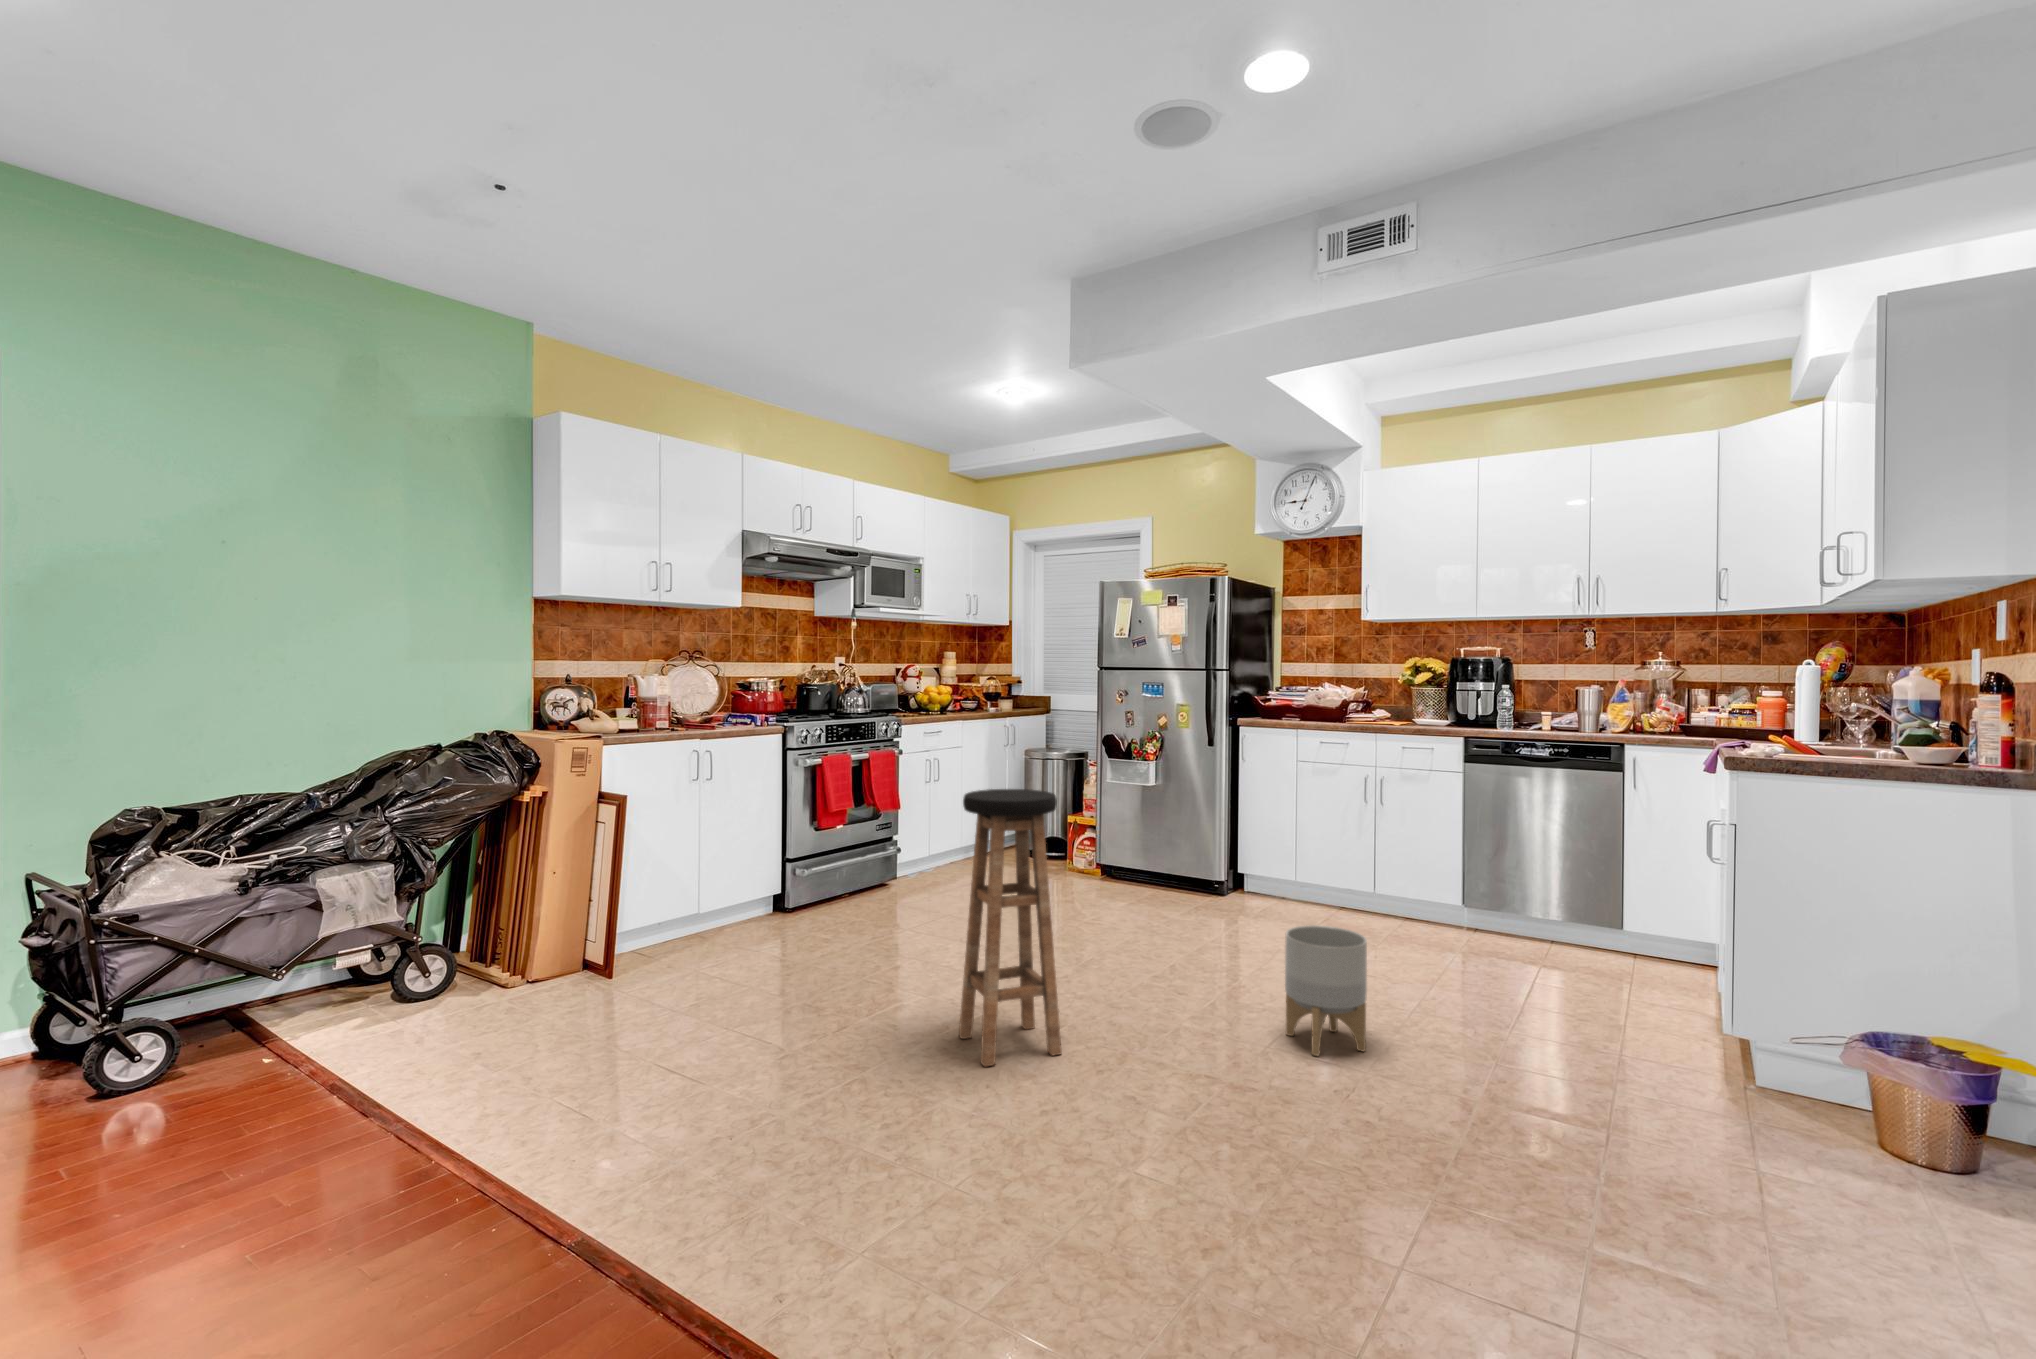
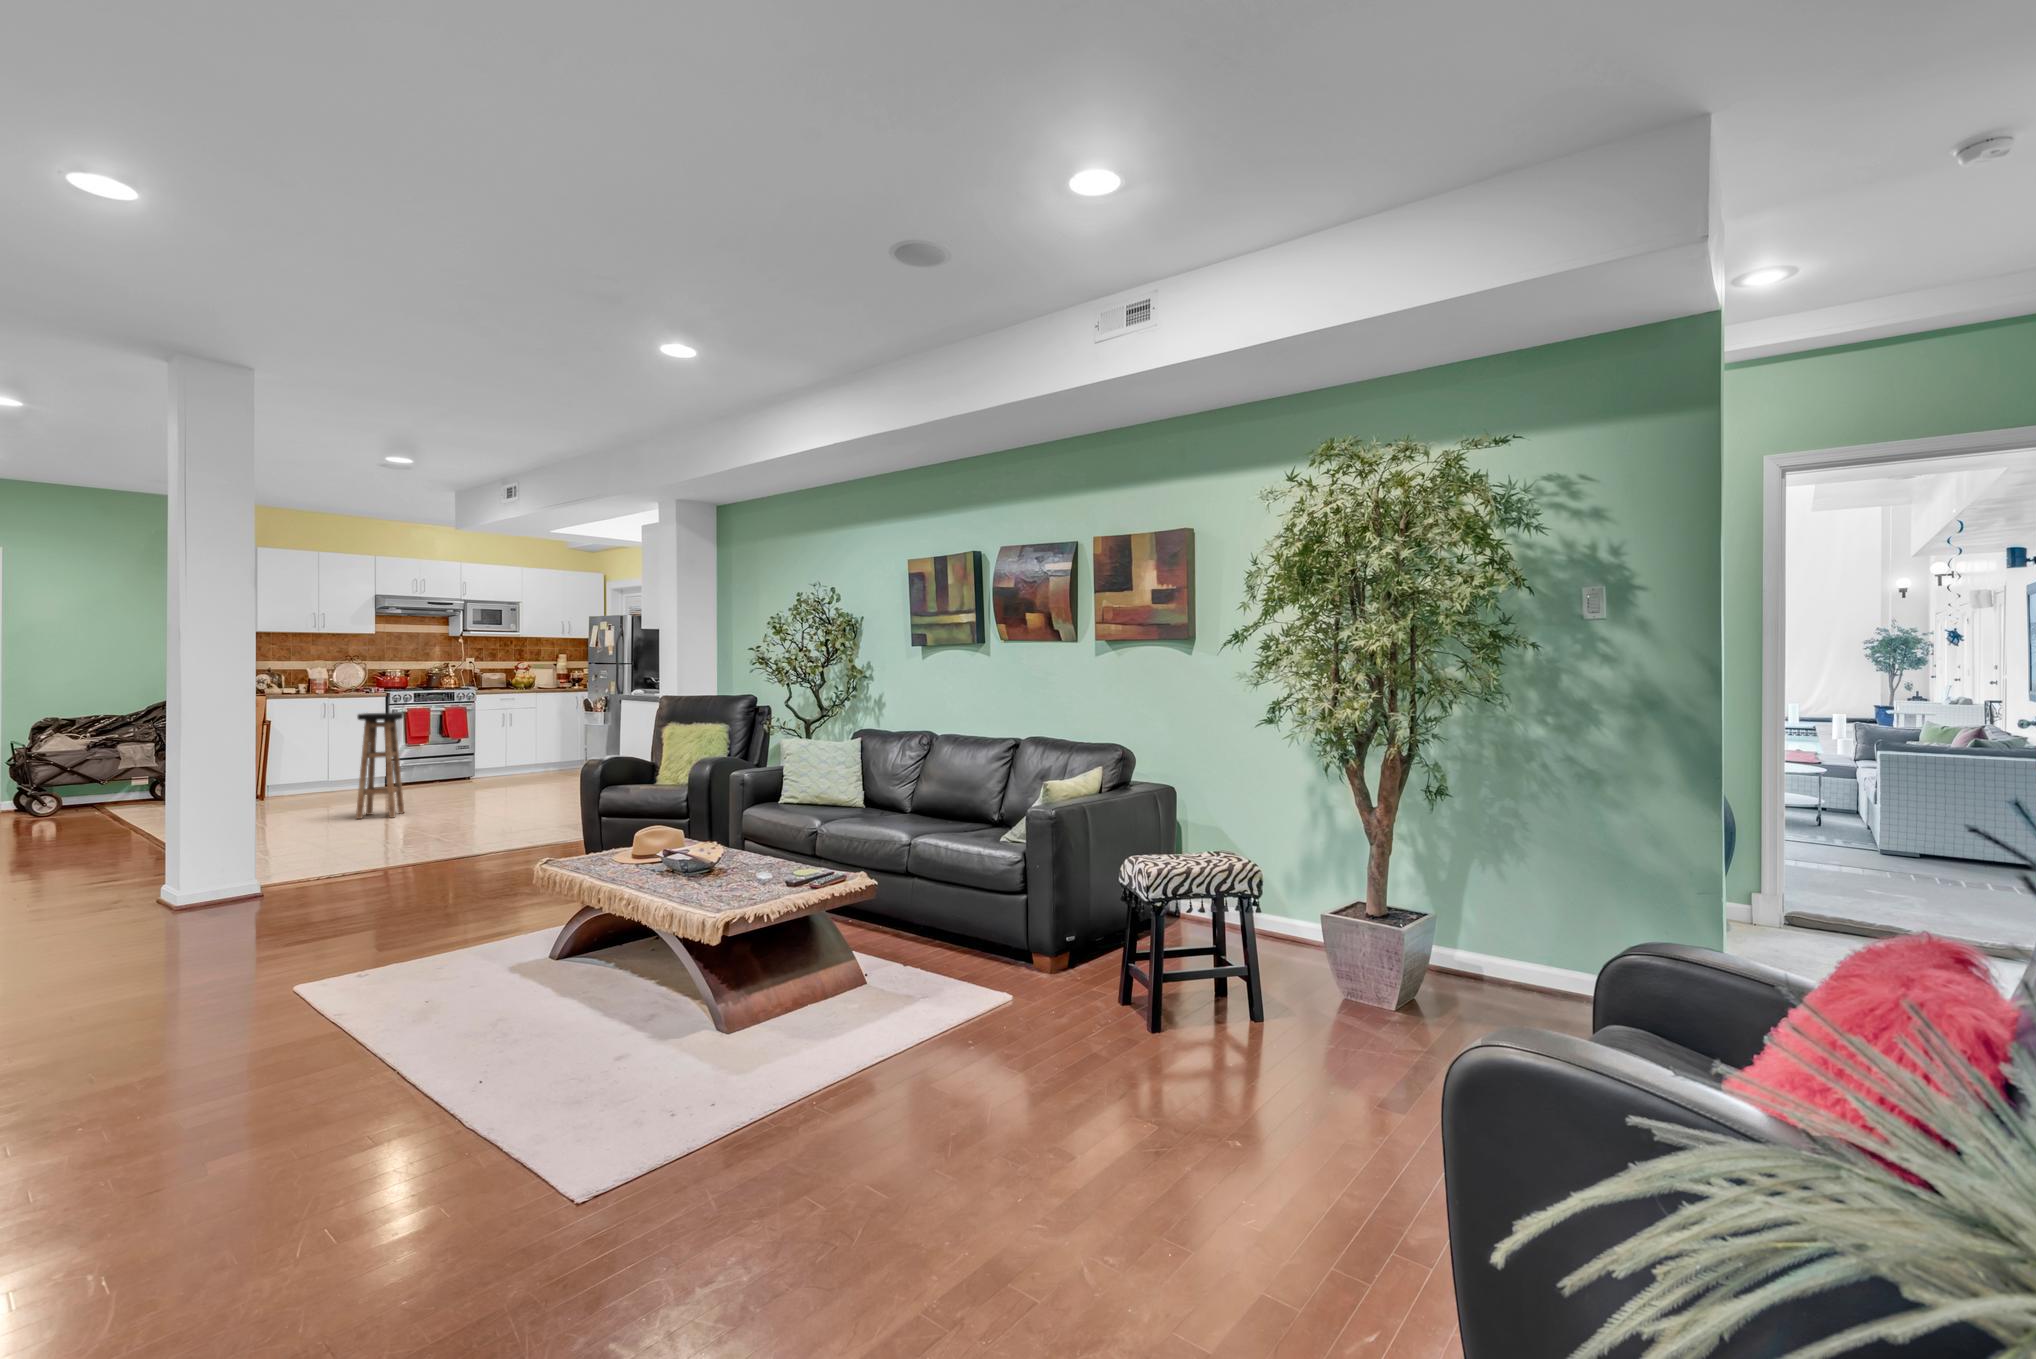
planter: present [1285,925,1367,1056] -> none [488,771,525,819]

